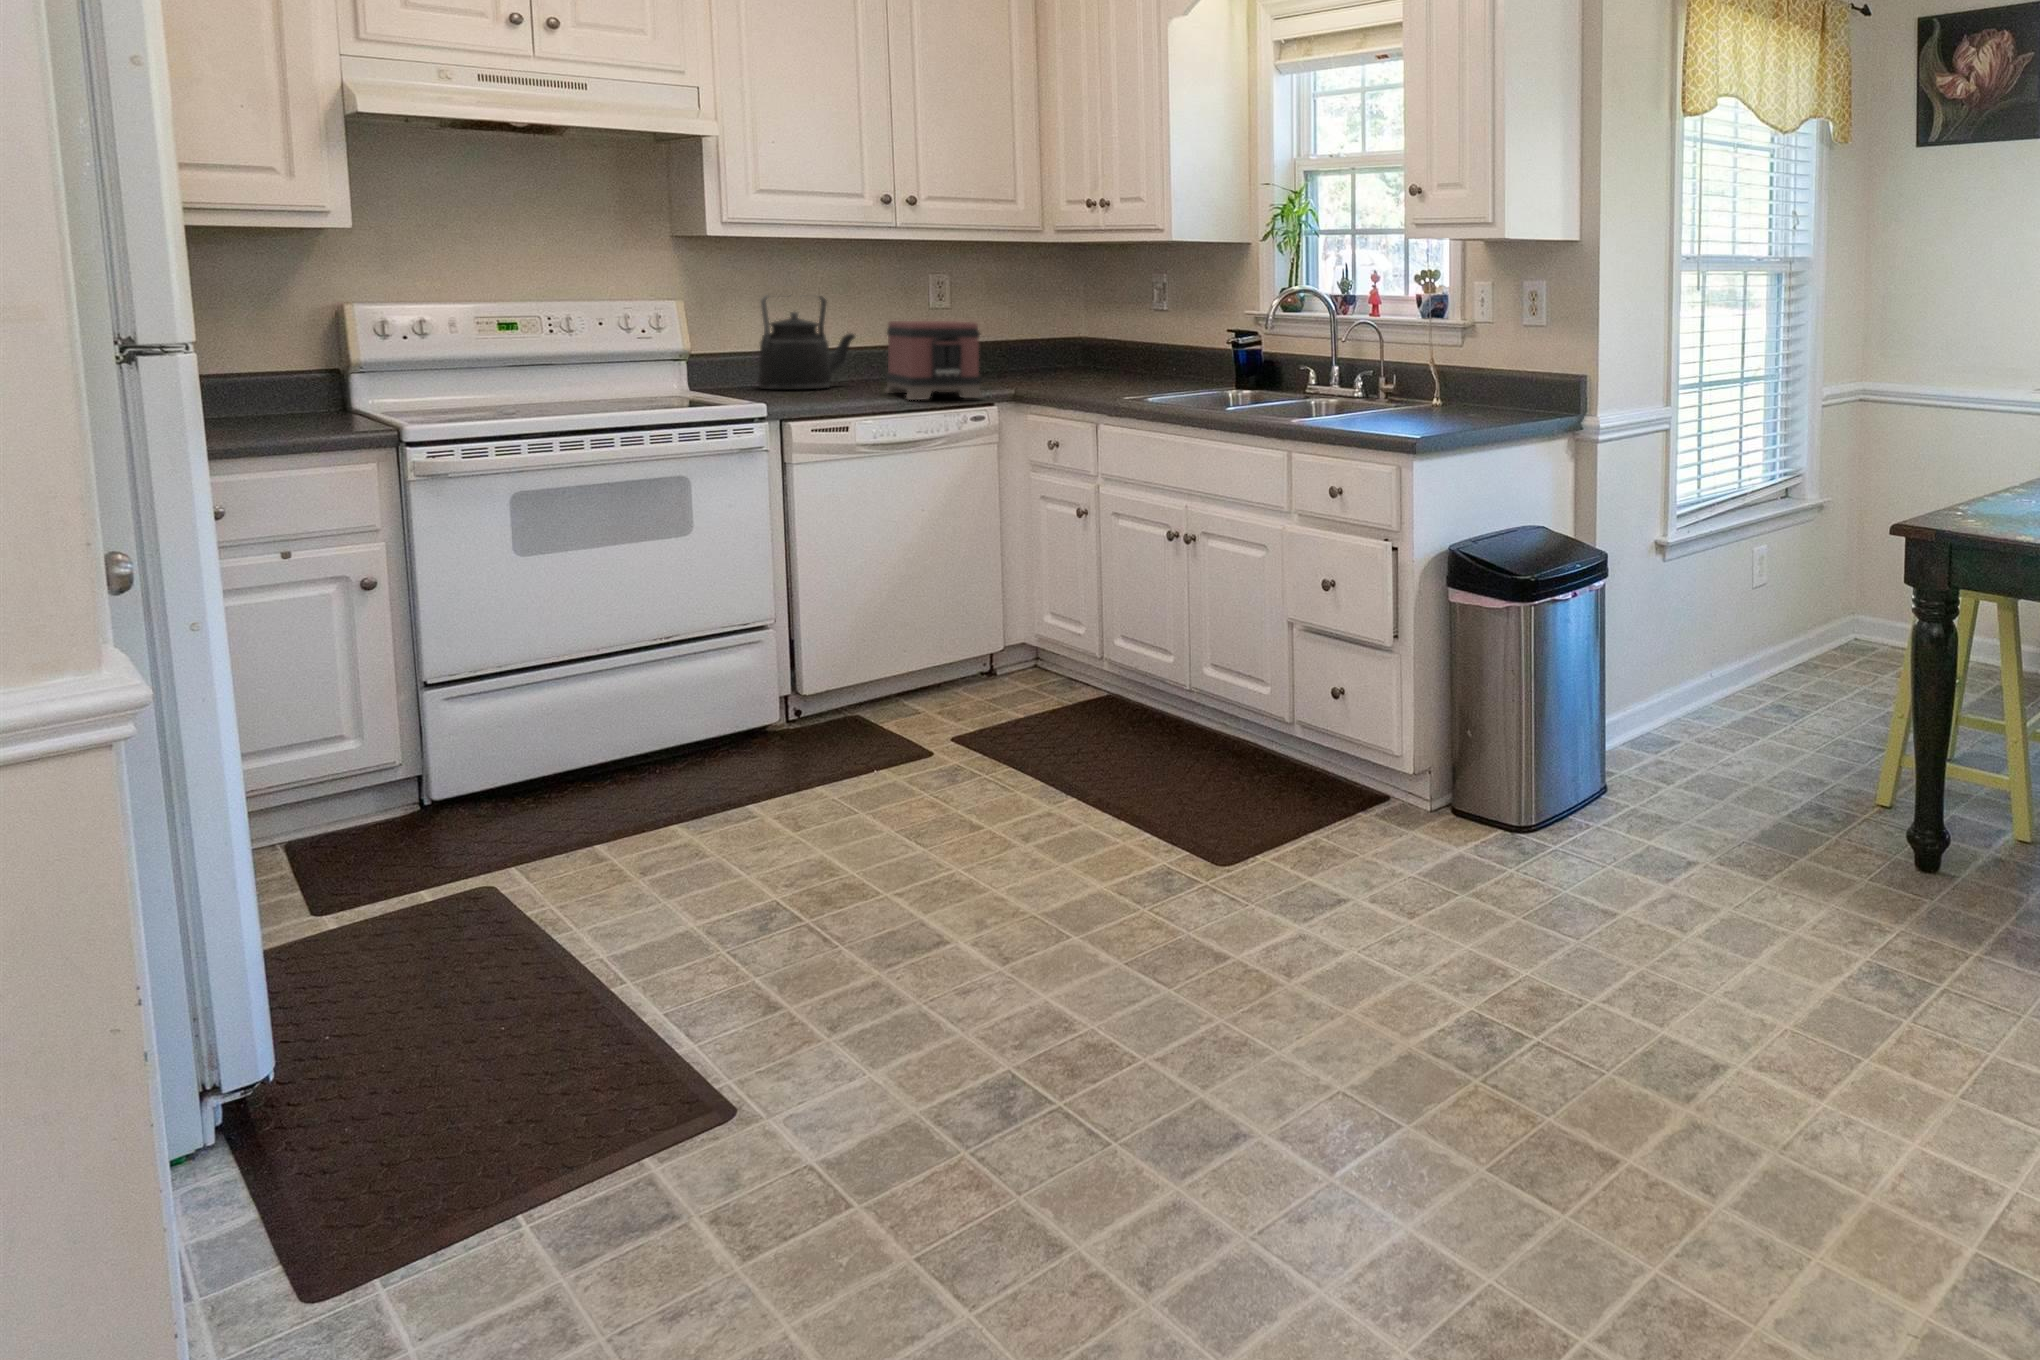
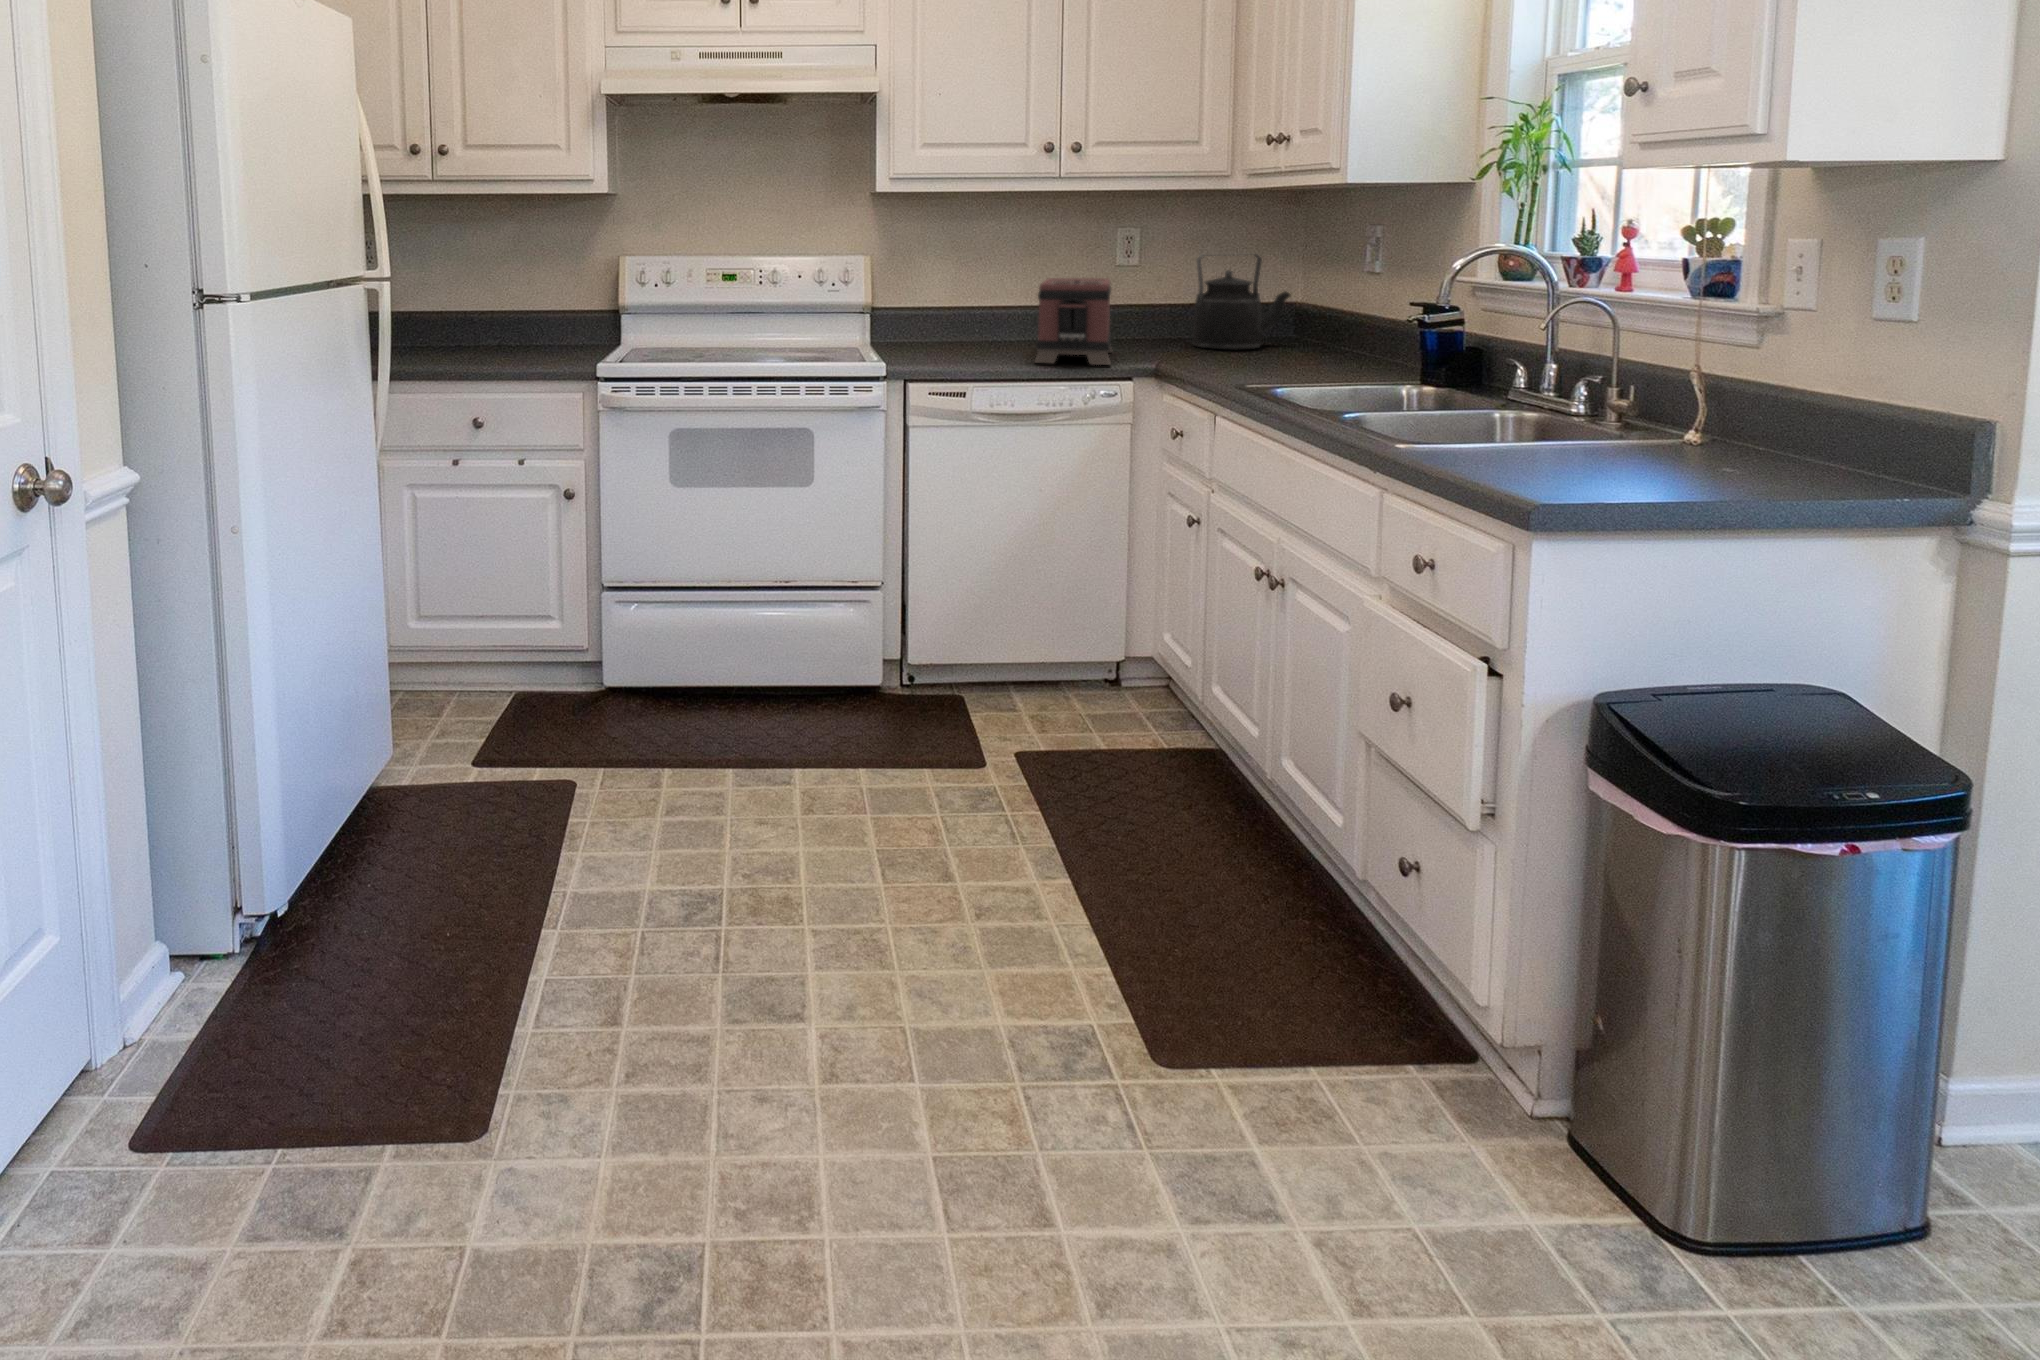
kettle: present [758,295,855,389] -> present [1192,254,1290,349]

